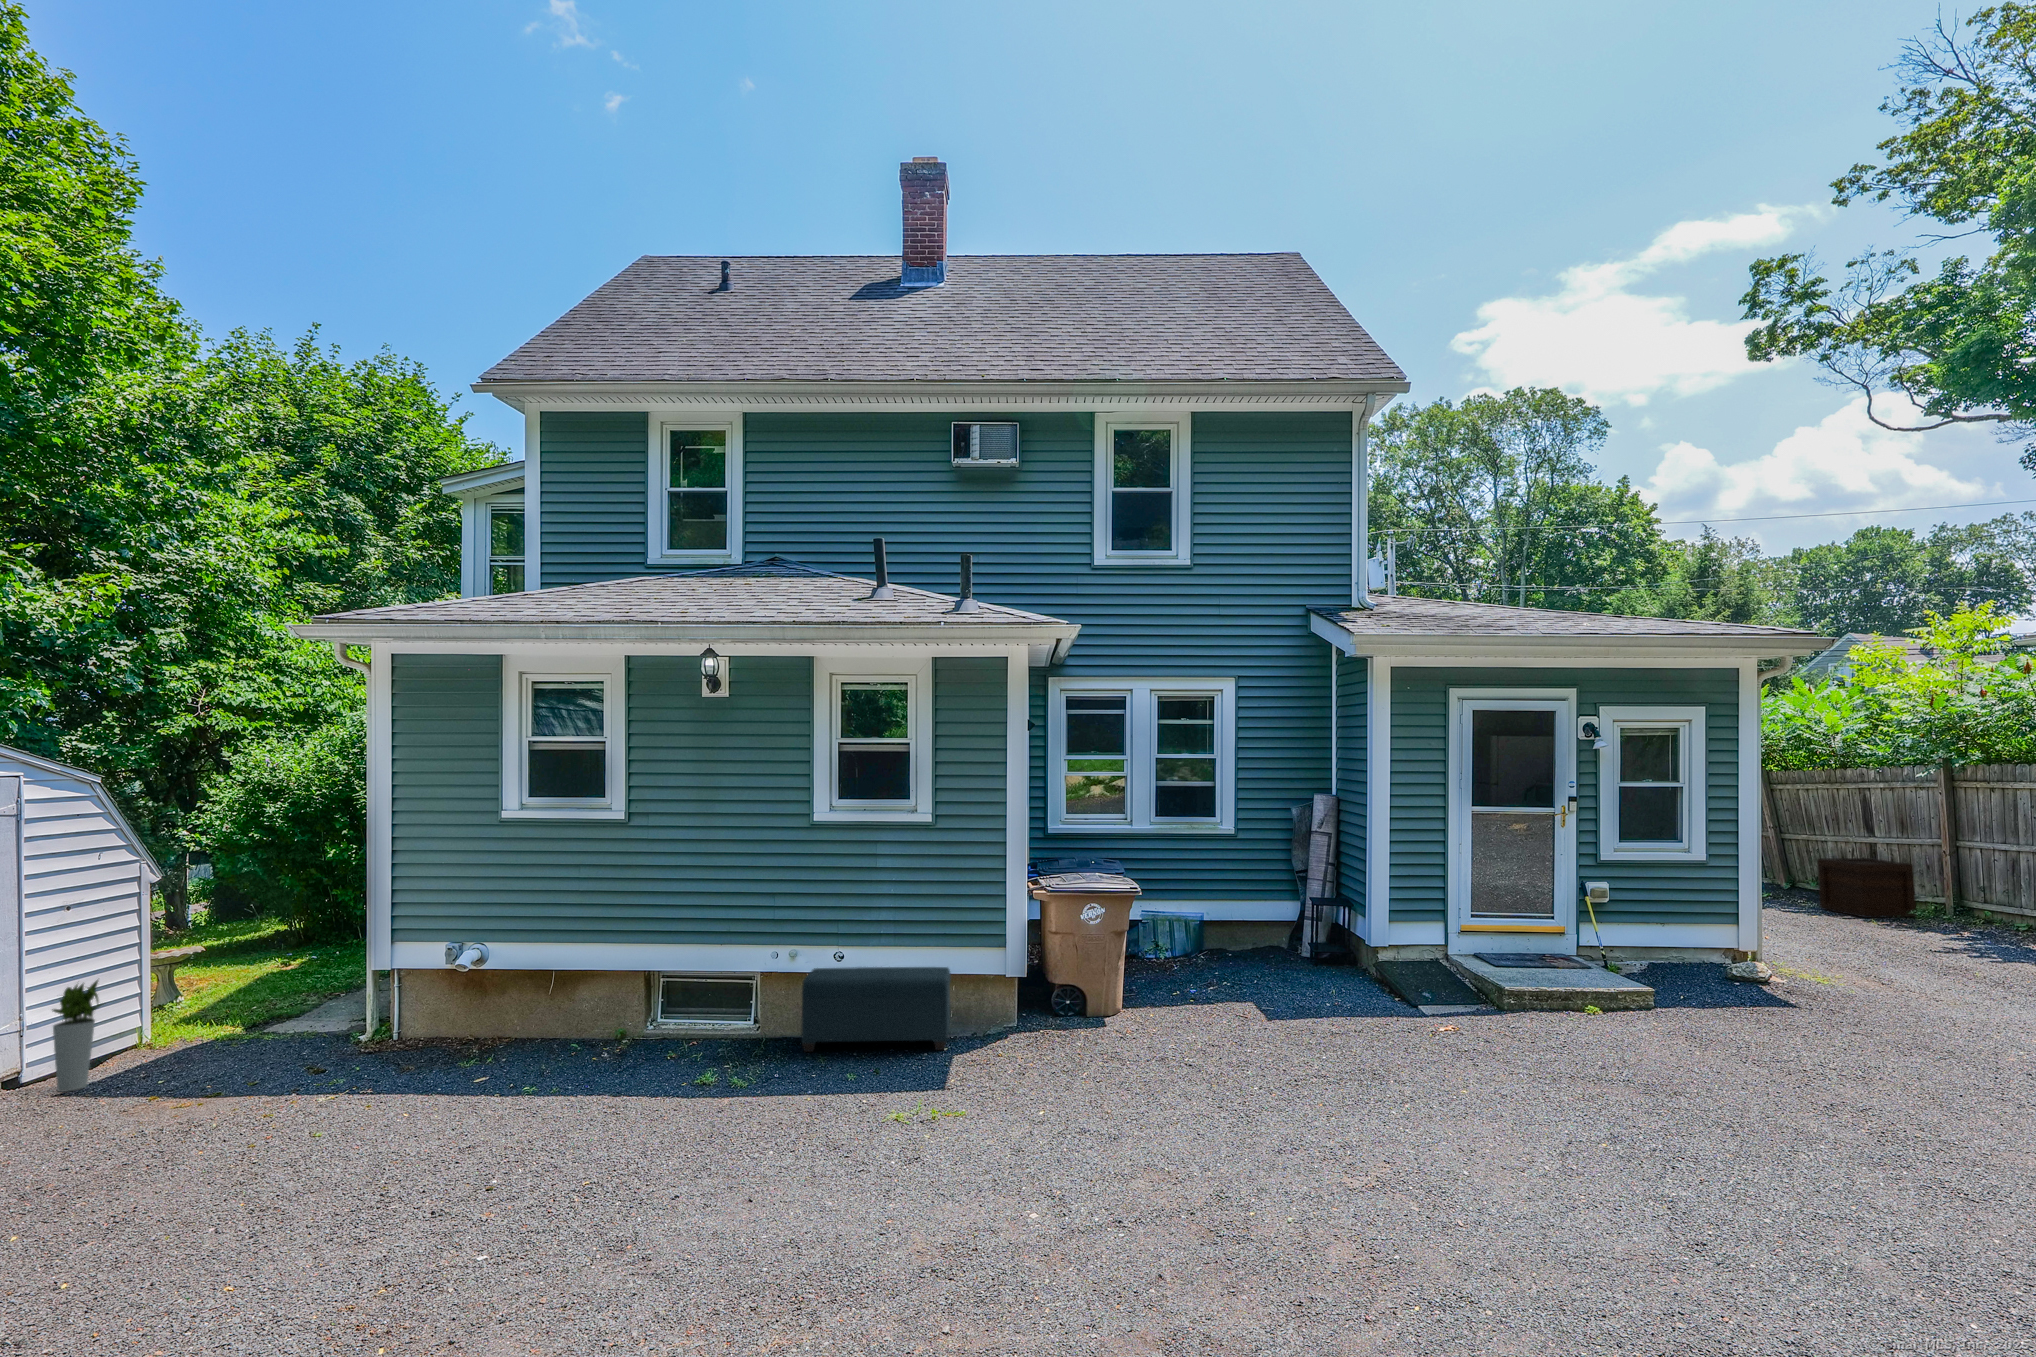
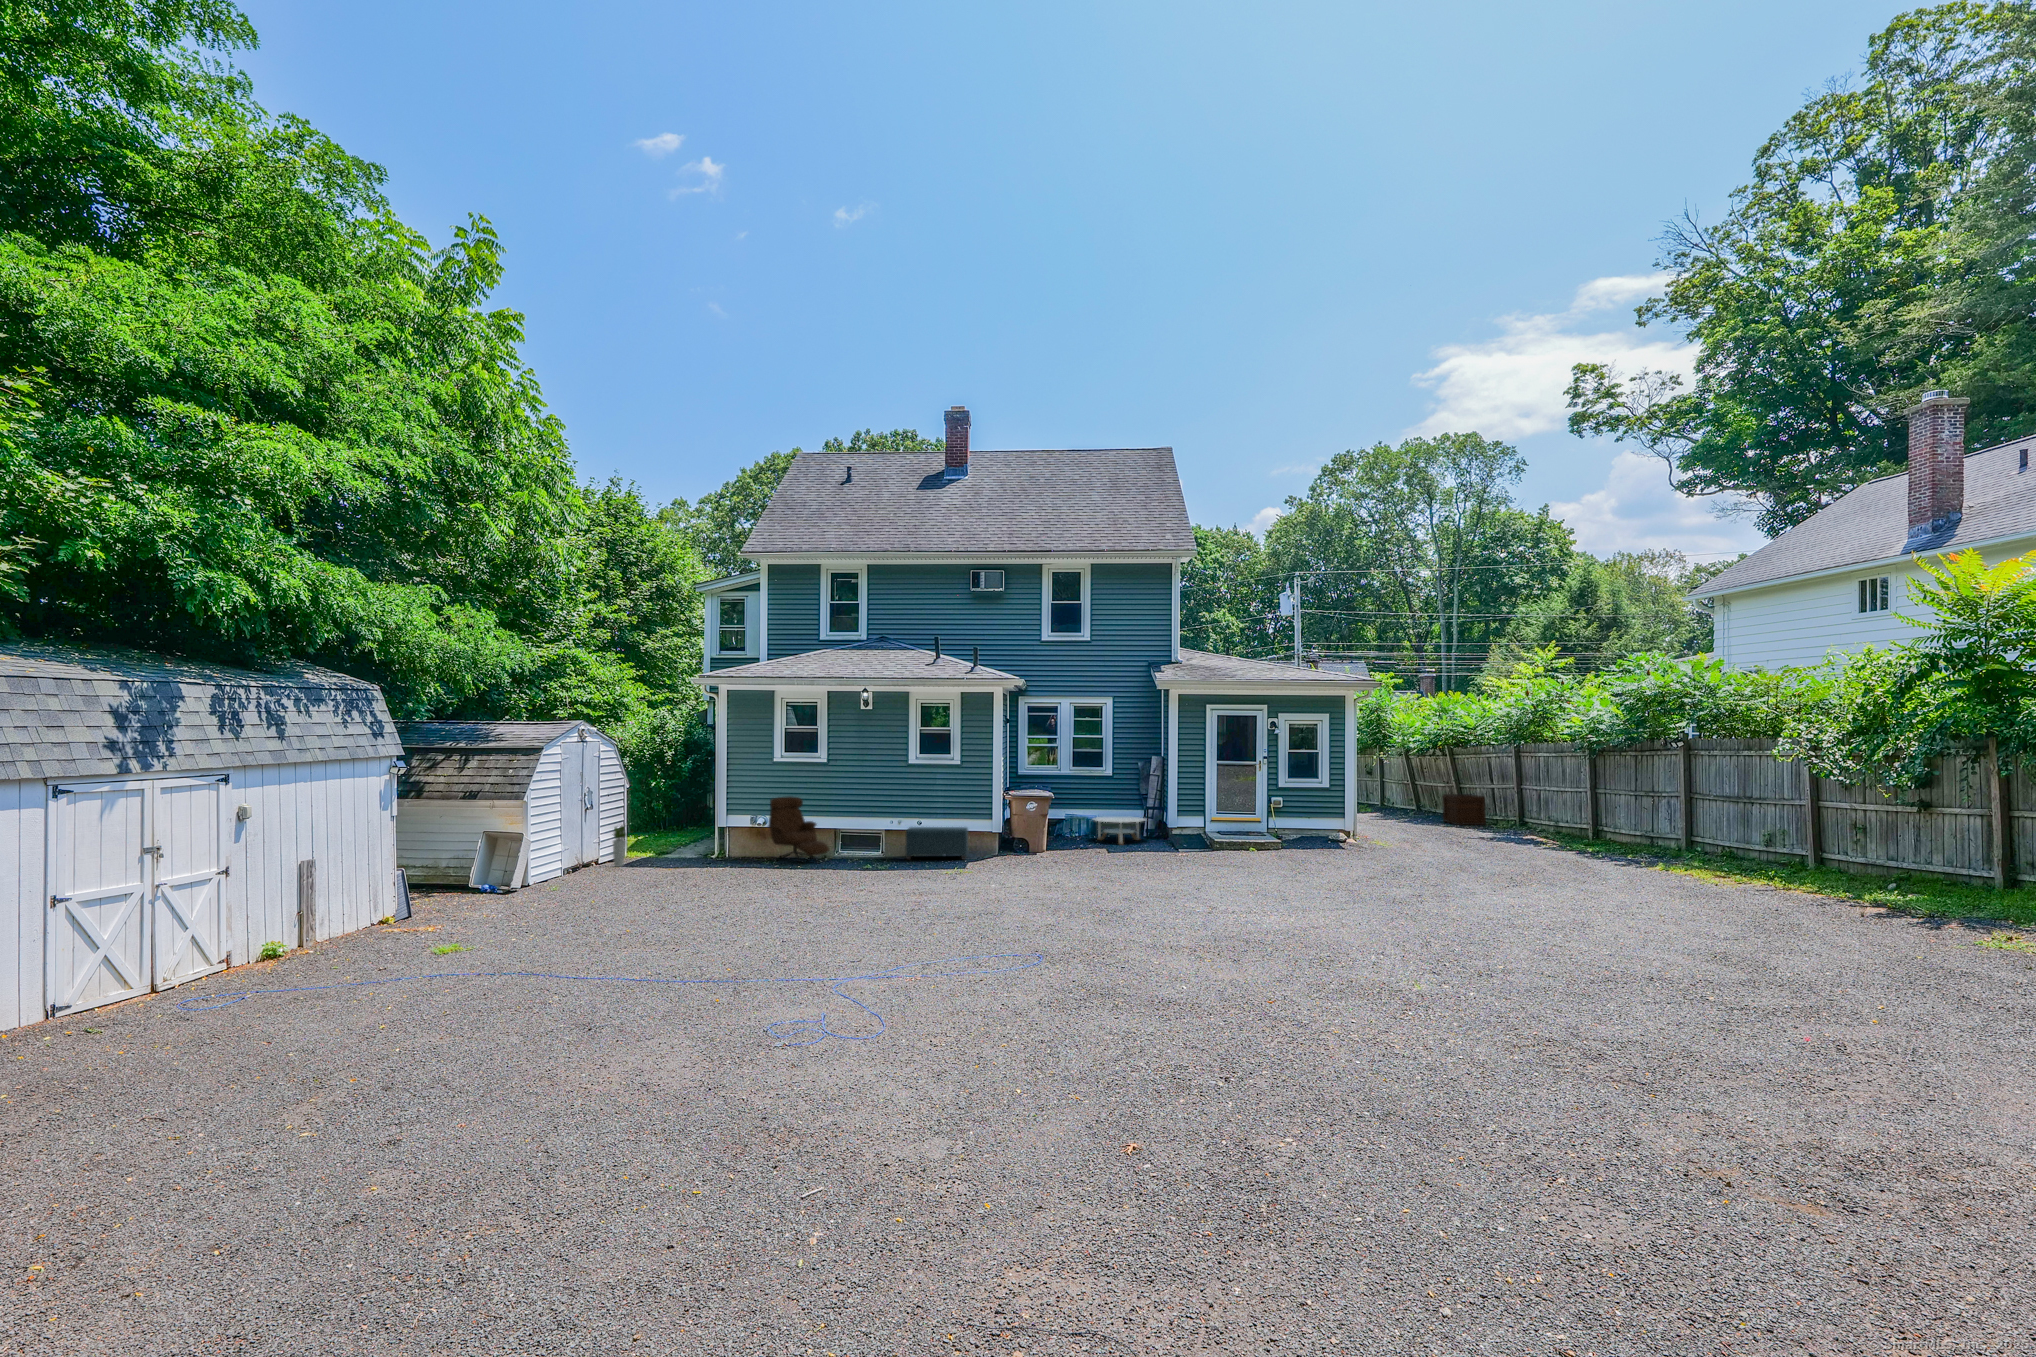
lounge chair: none [473,898,616,1074] -> present [768,796,829,862]
round table: none [1205,917,1322,986] -> present [1093,816,1146,845]

